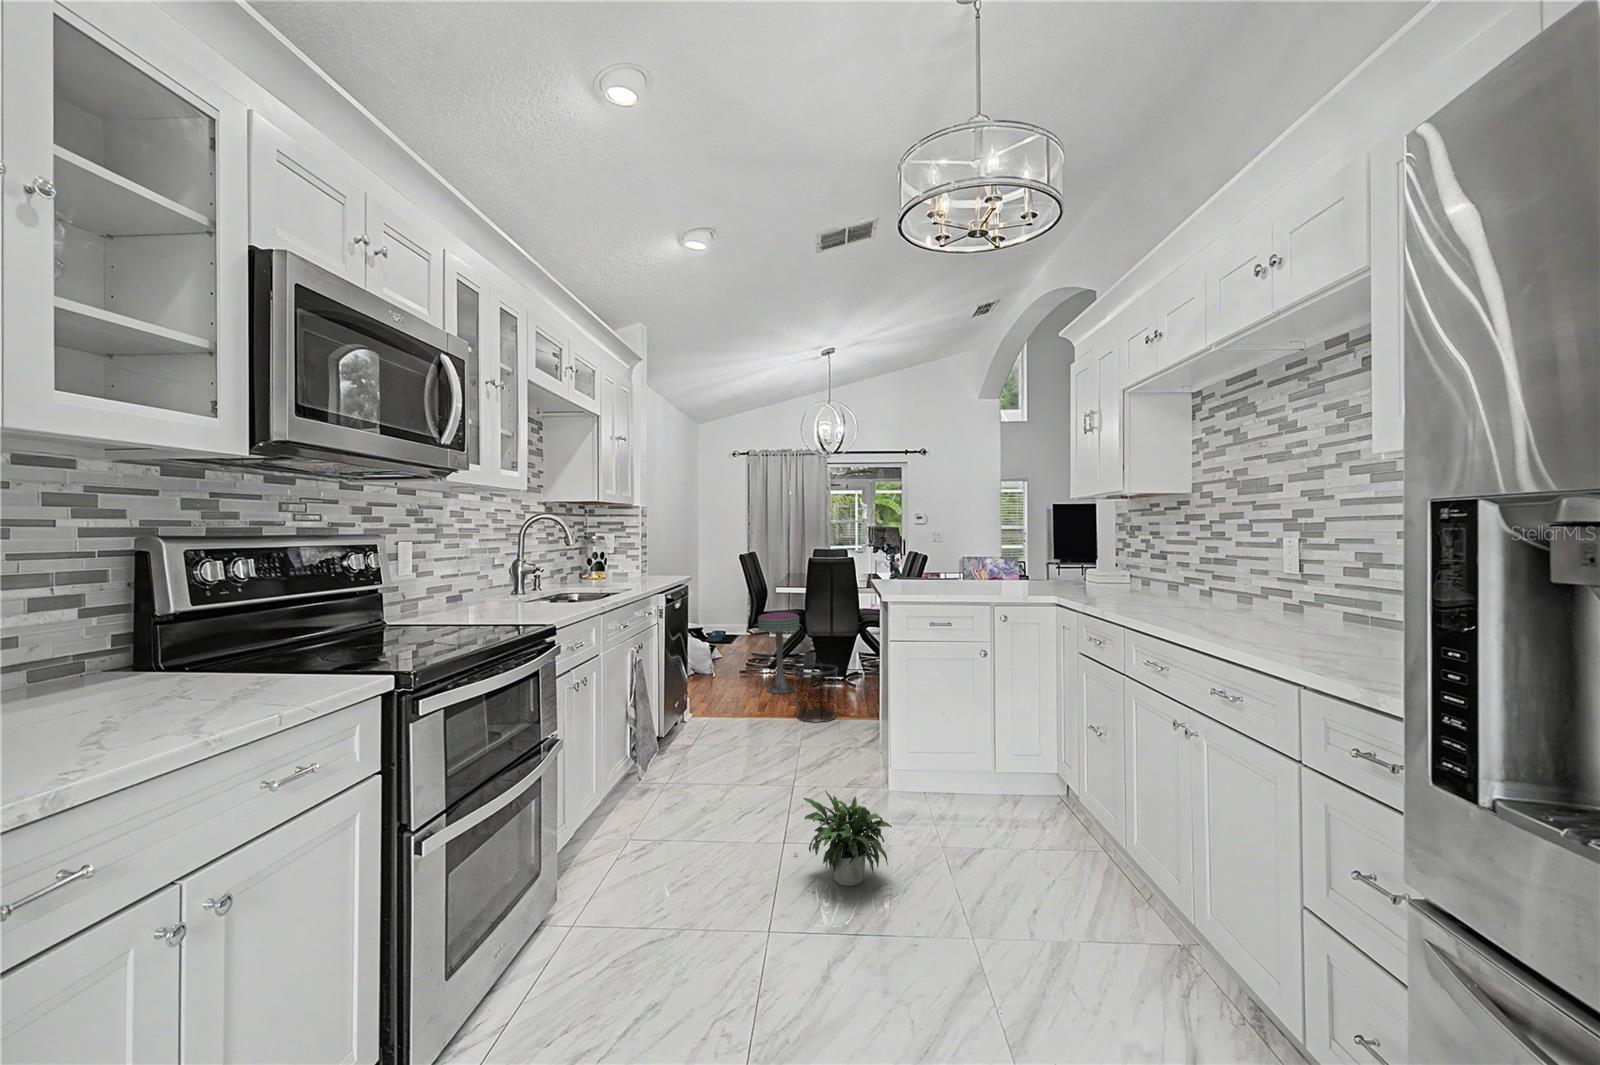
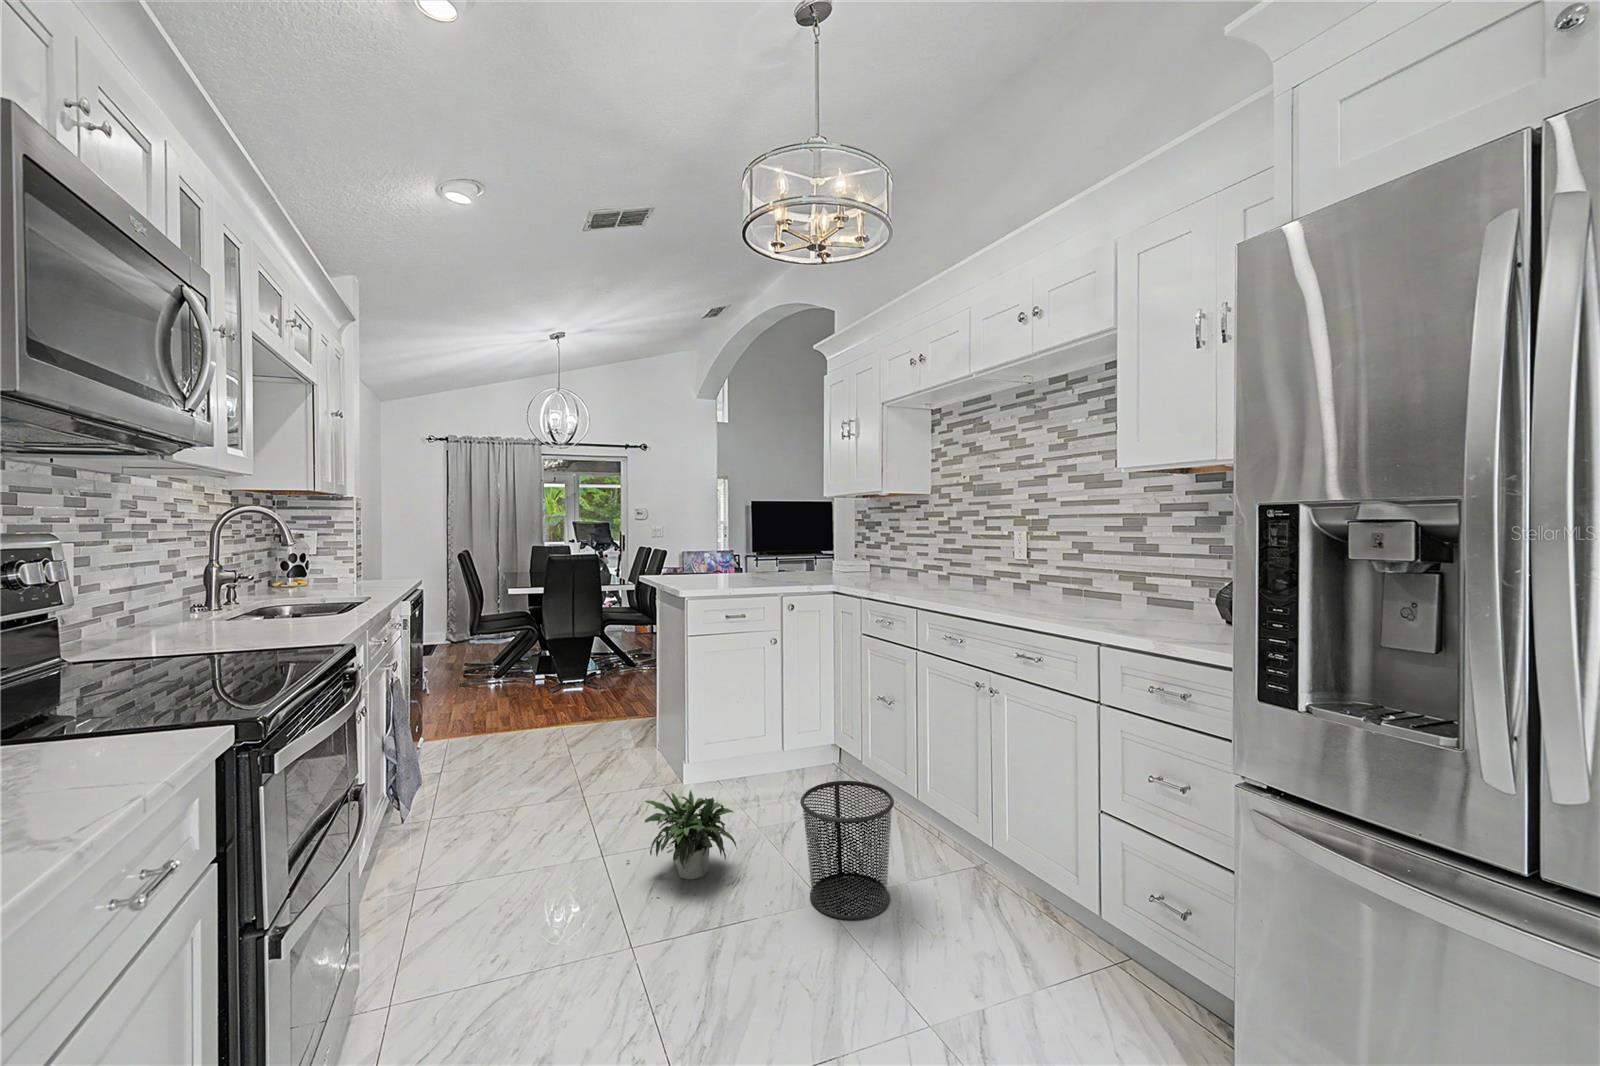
bar stool: present [758,613,800,694] -> none [494,615,543,704]
waste bin: present [793,664,838,722] -> present [800,781,894,919]

